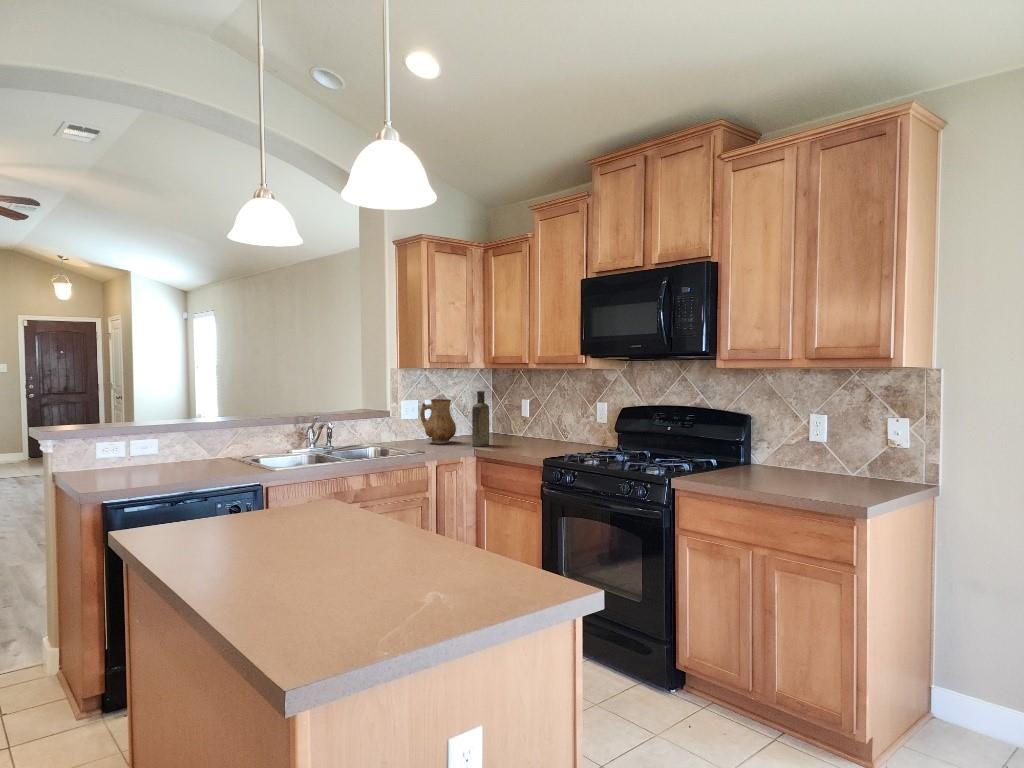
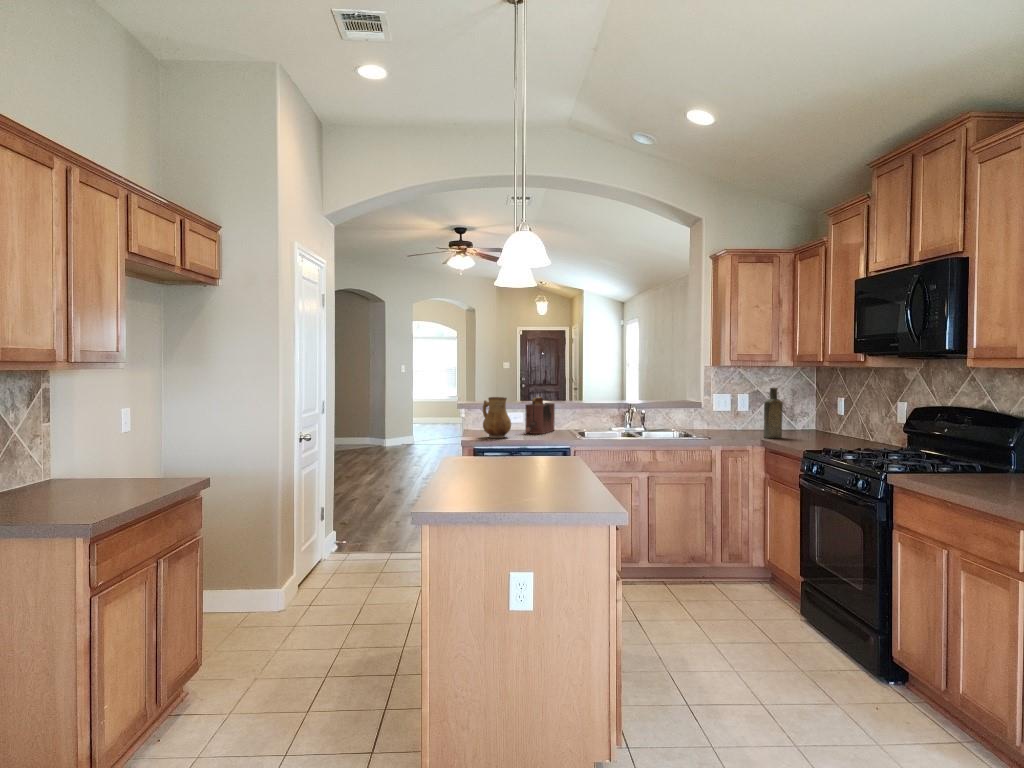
ceramic pitcher: present [420,399,456,444] -> present [483,397,511,438]
toaster: none [167,414,205,470] -> present [525,397,555,434]

